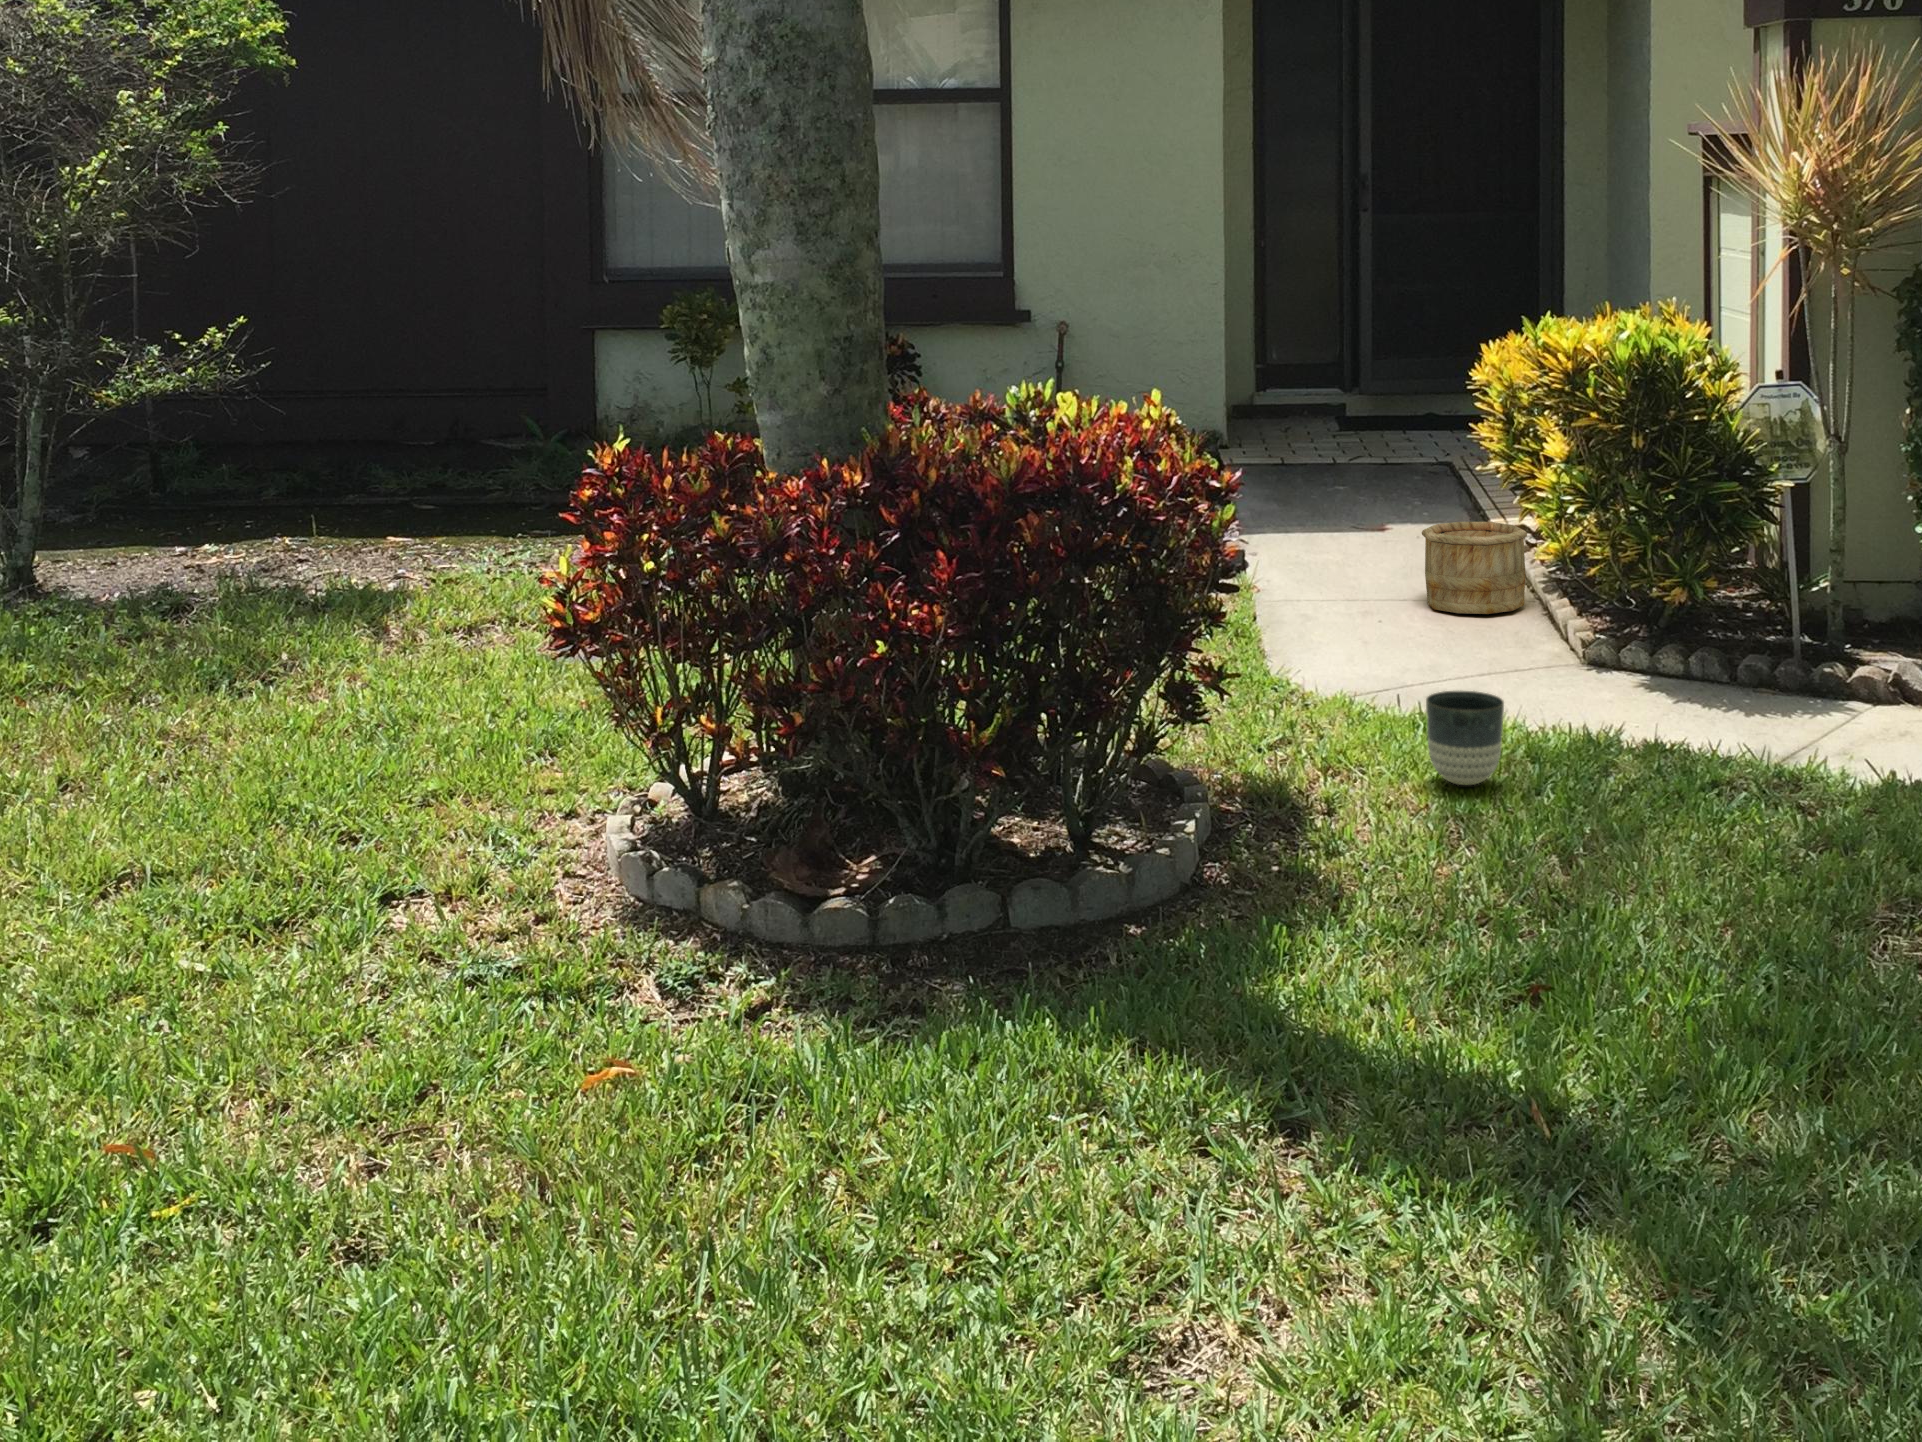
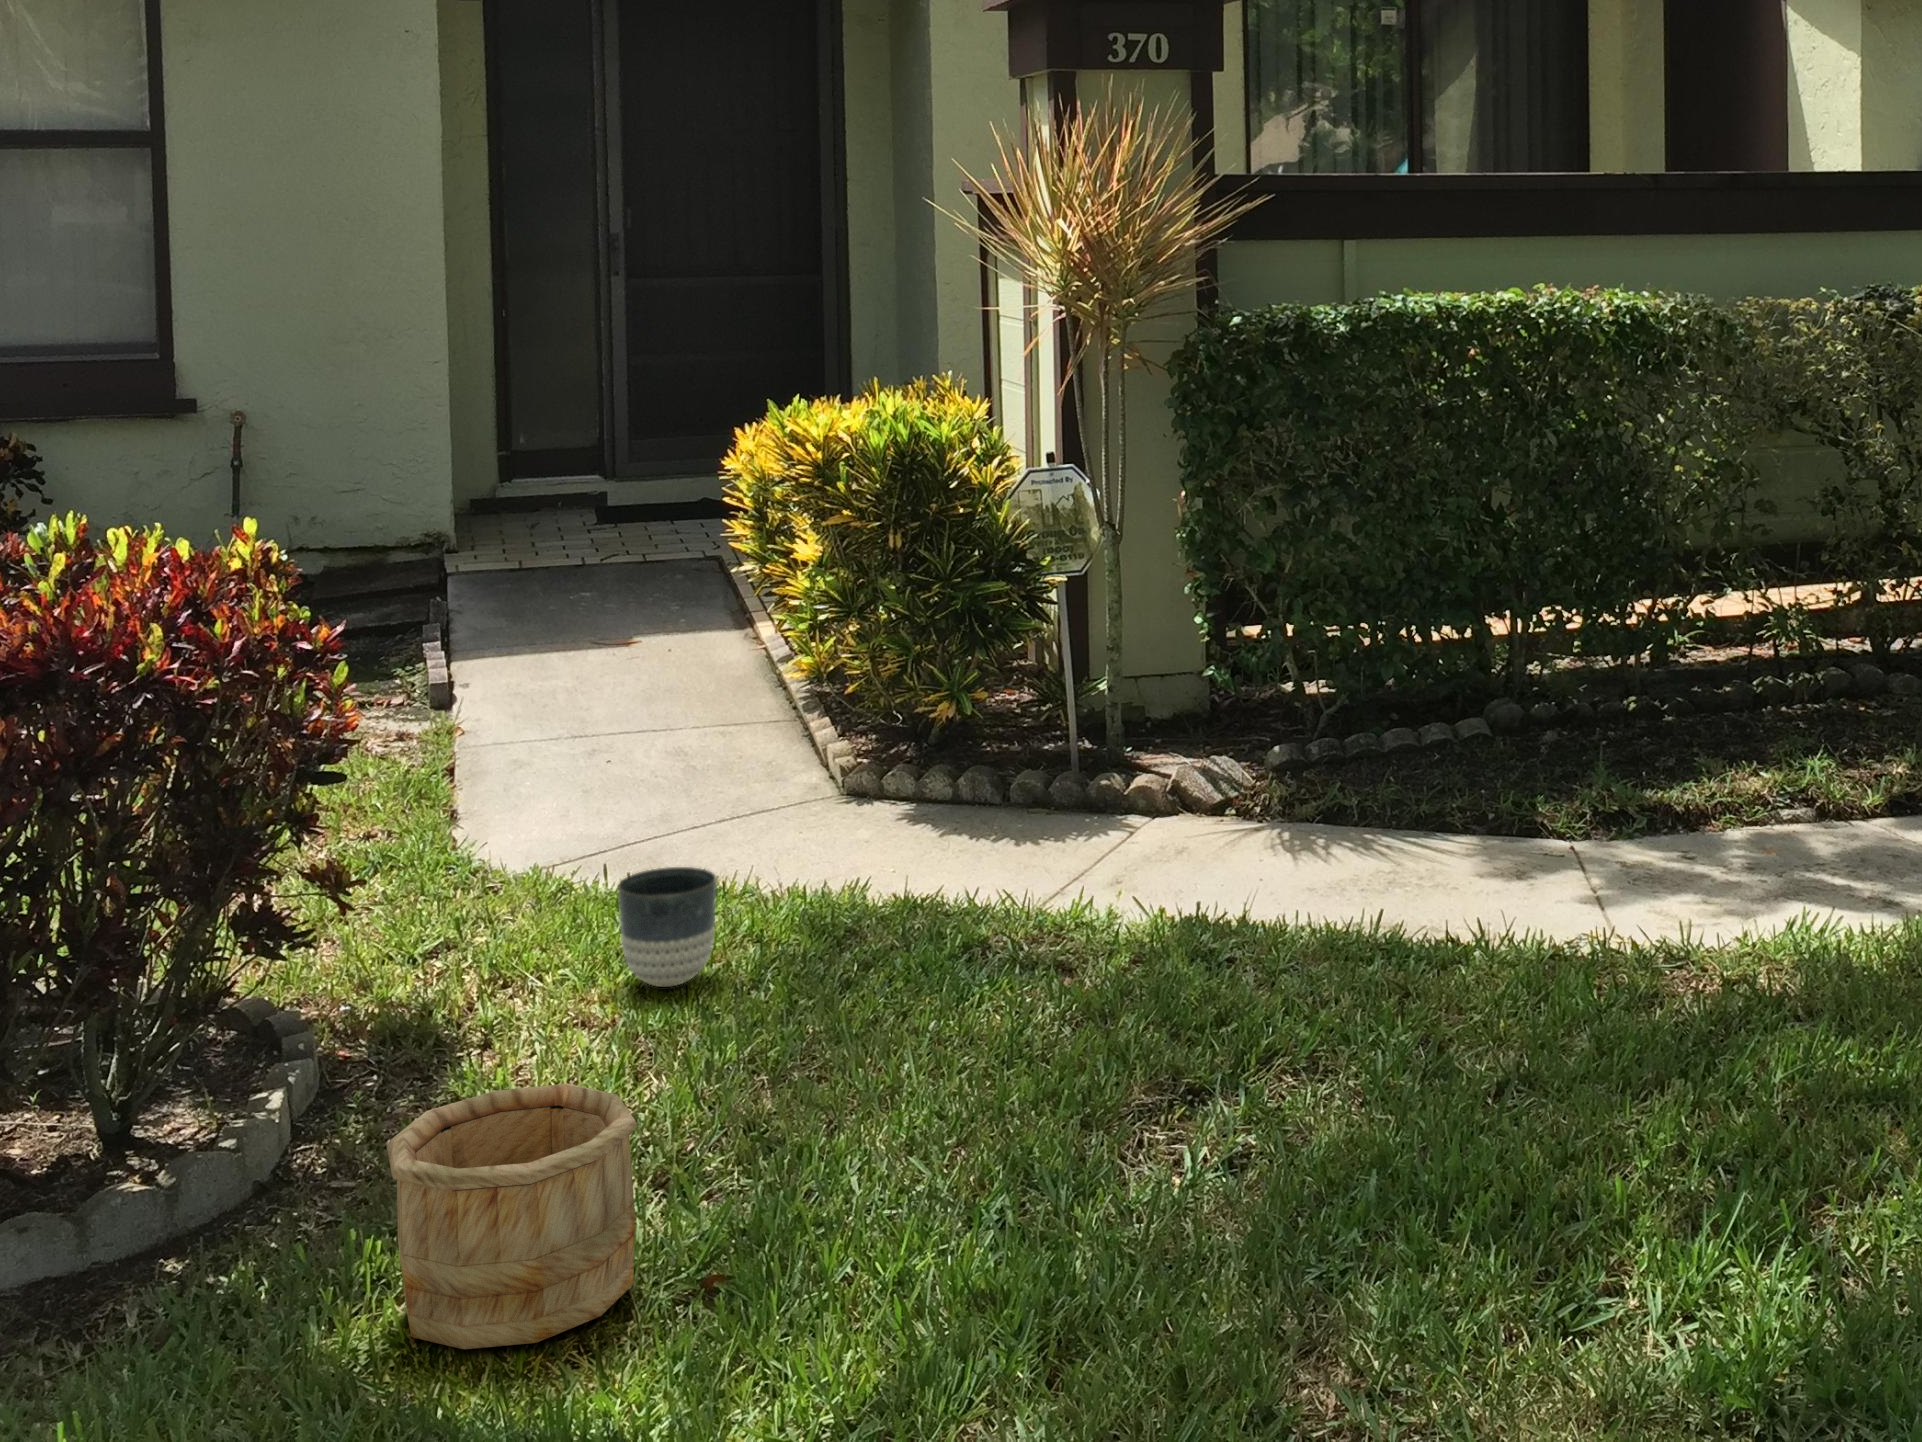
wooden bucket: present [1422,522,1527,614] -> present [387,1084,637,1349]

